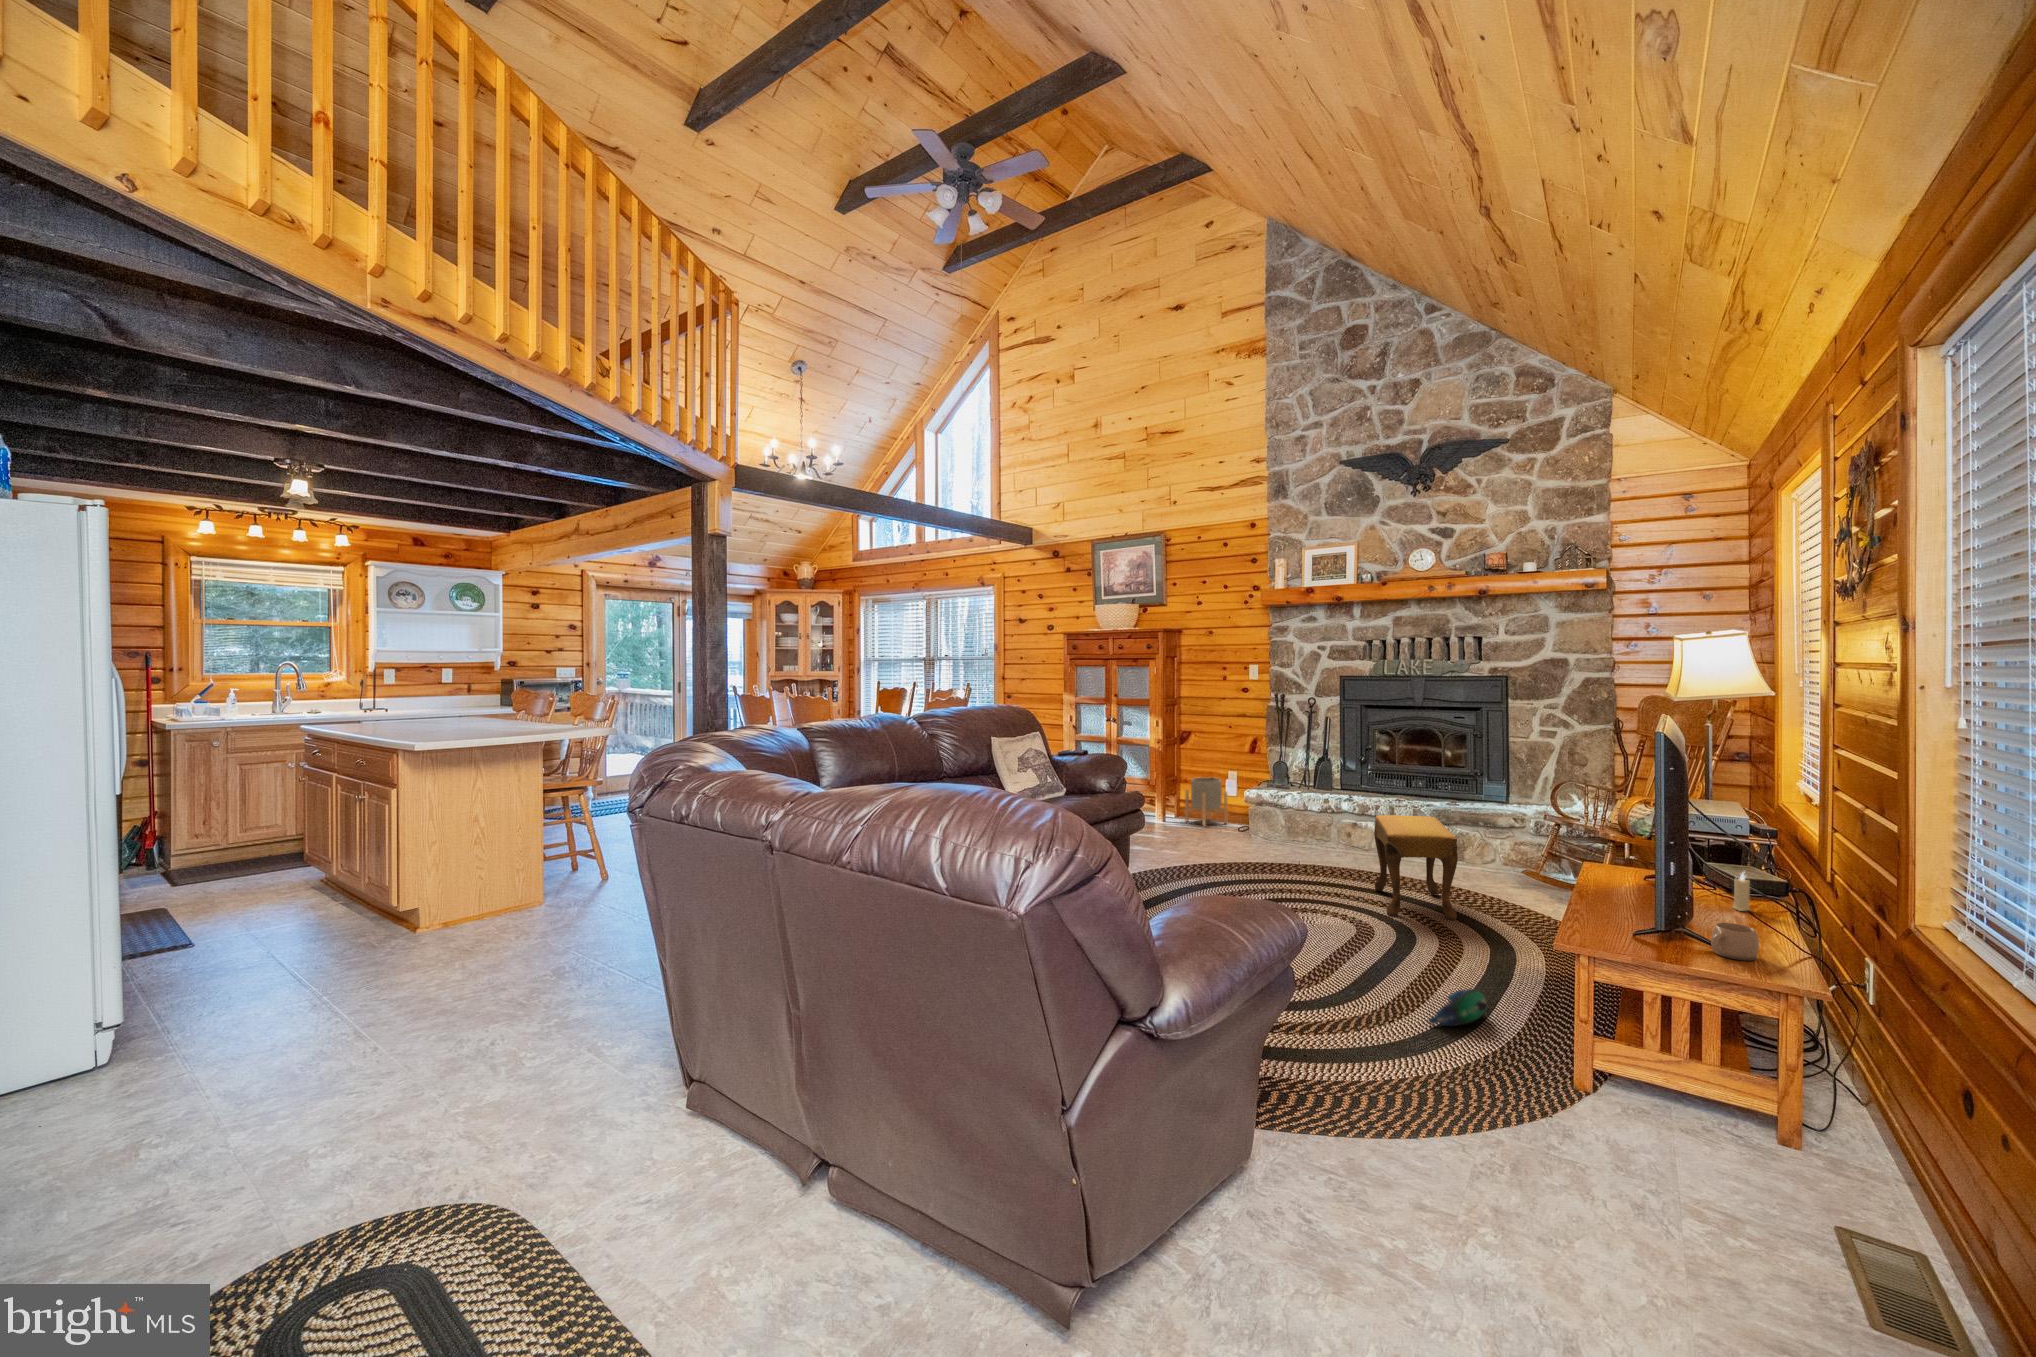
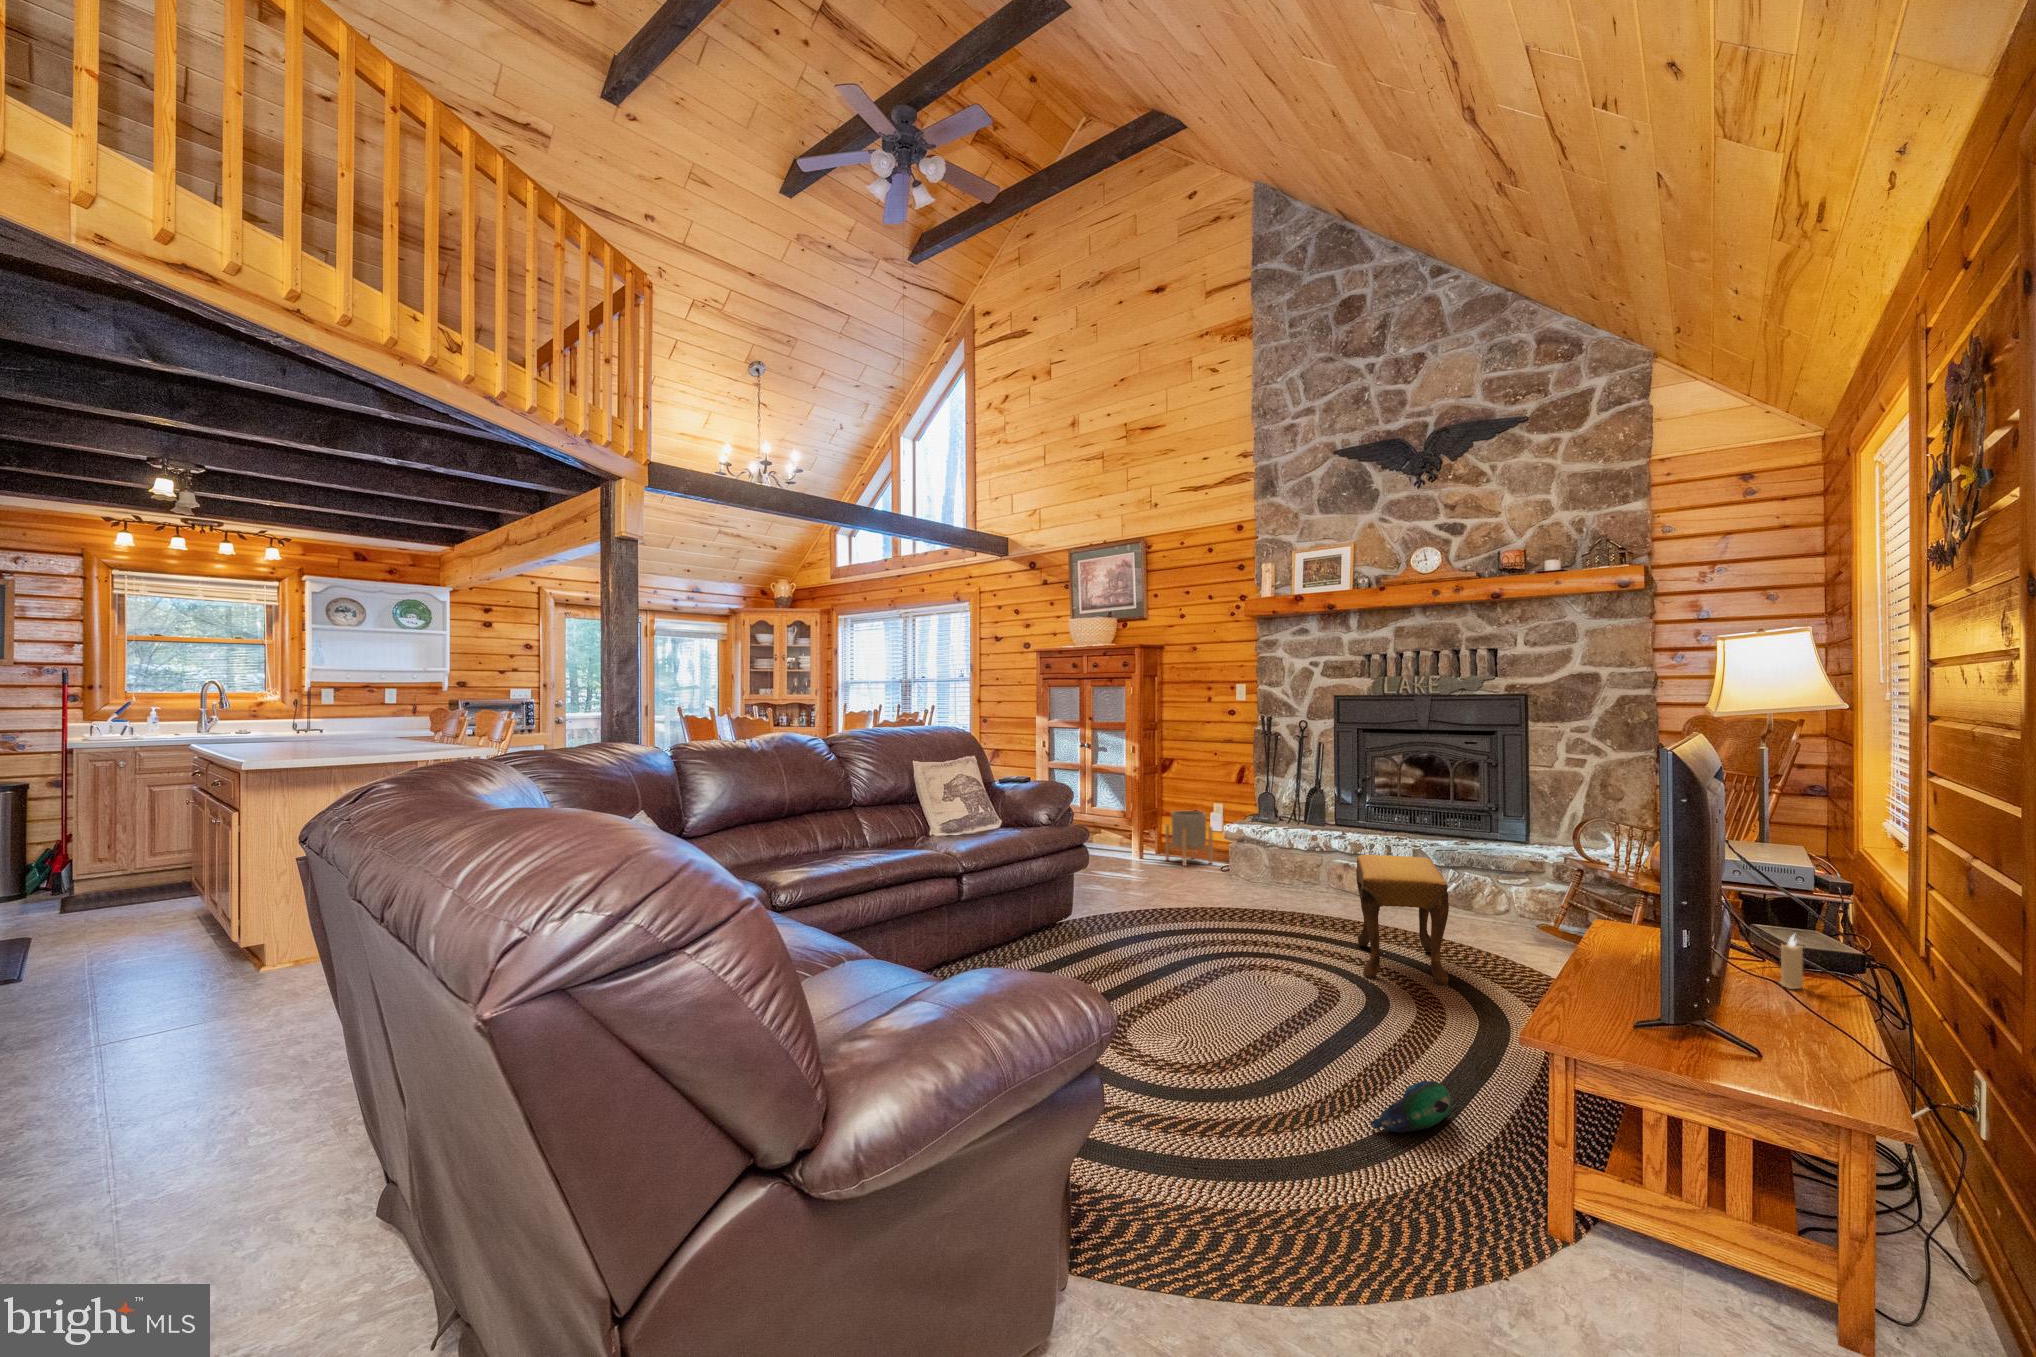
mug: present [1711,923,1759,961] -> none [1736,1008,1806,1065]

